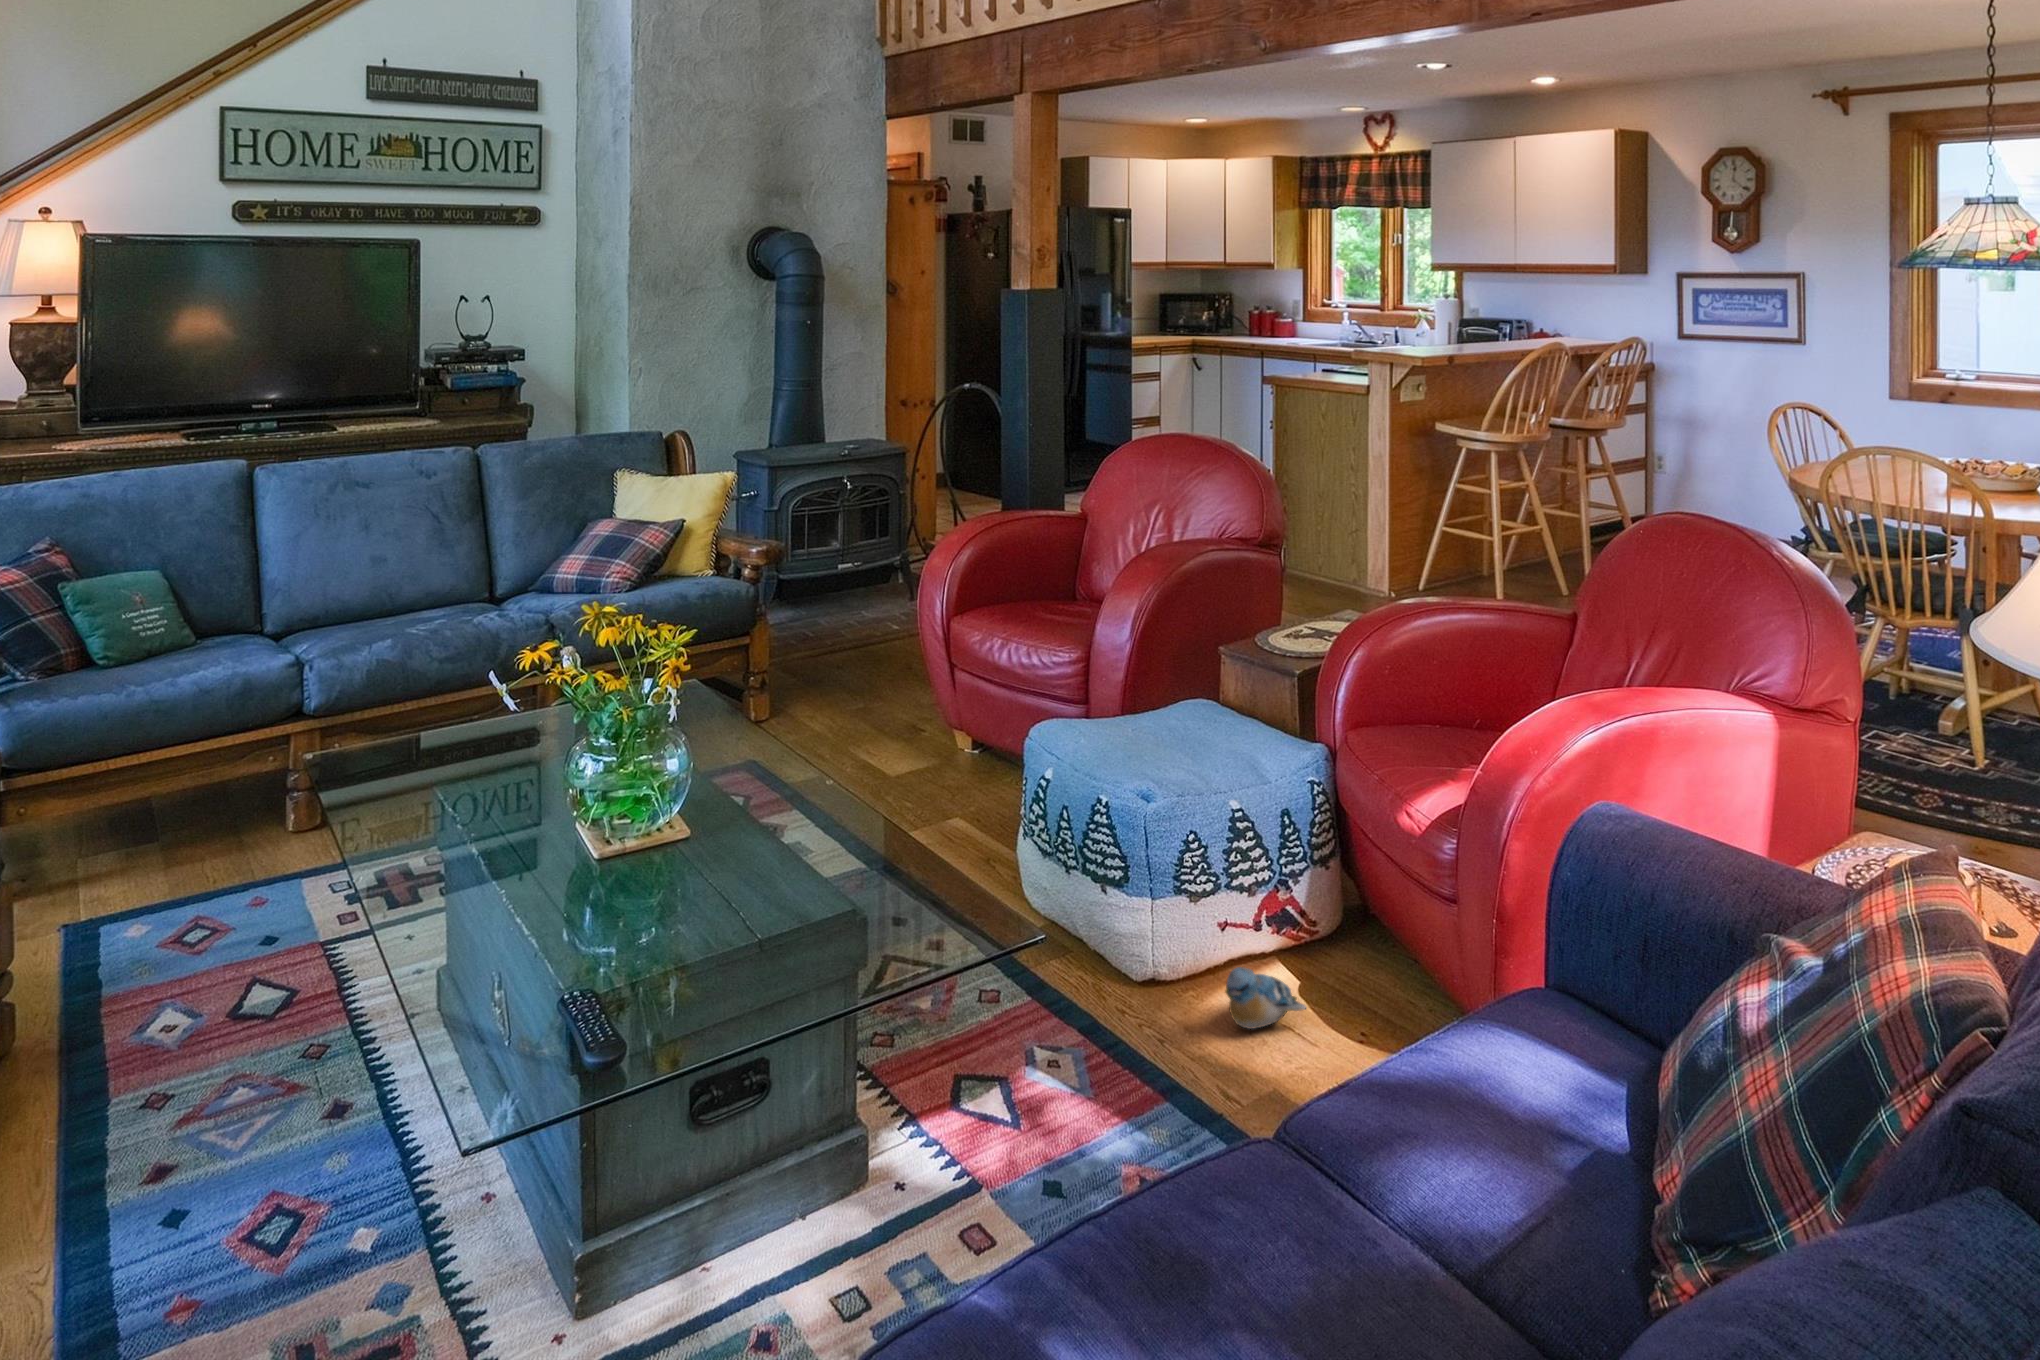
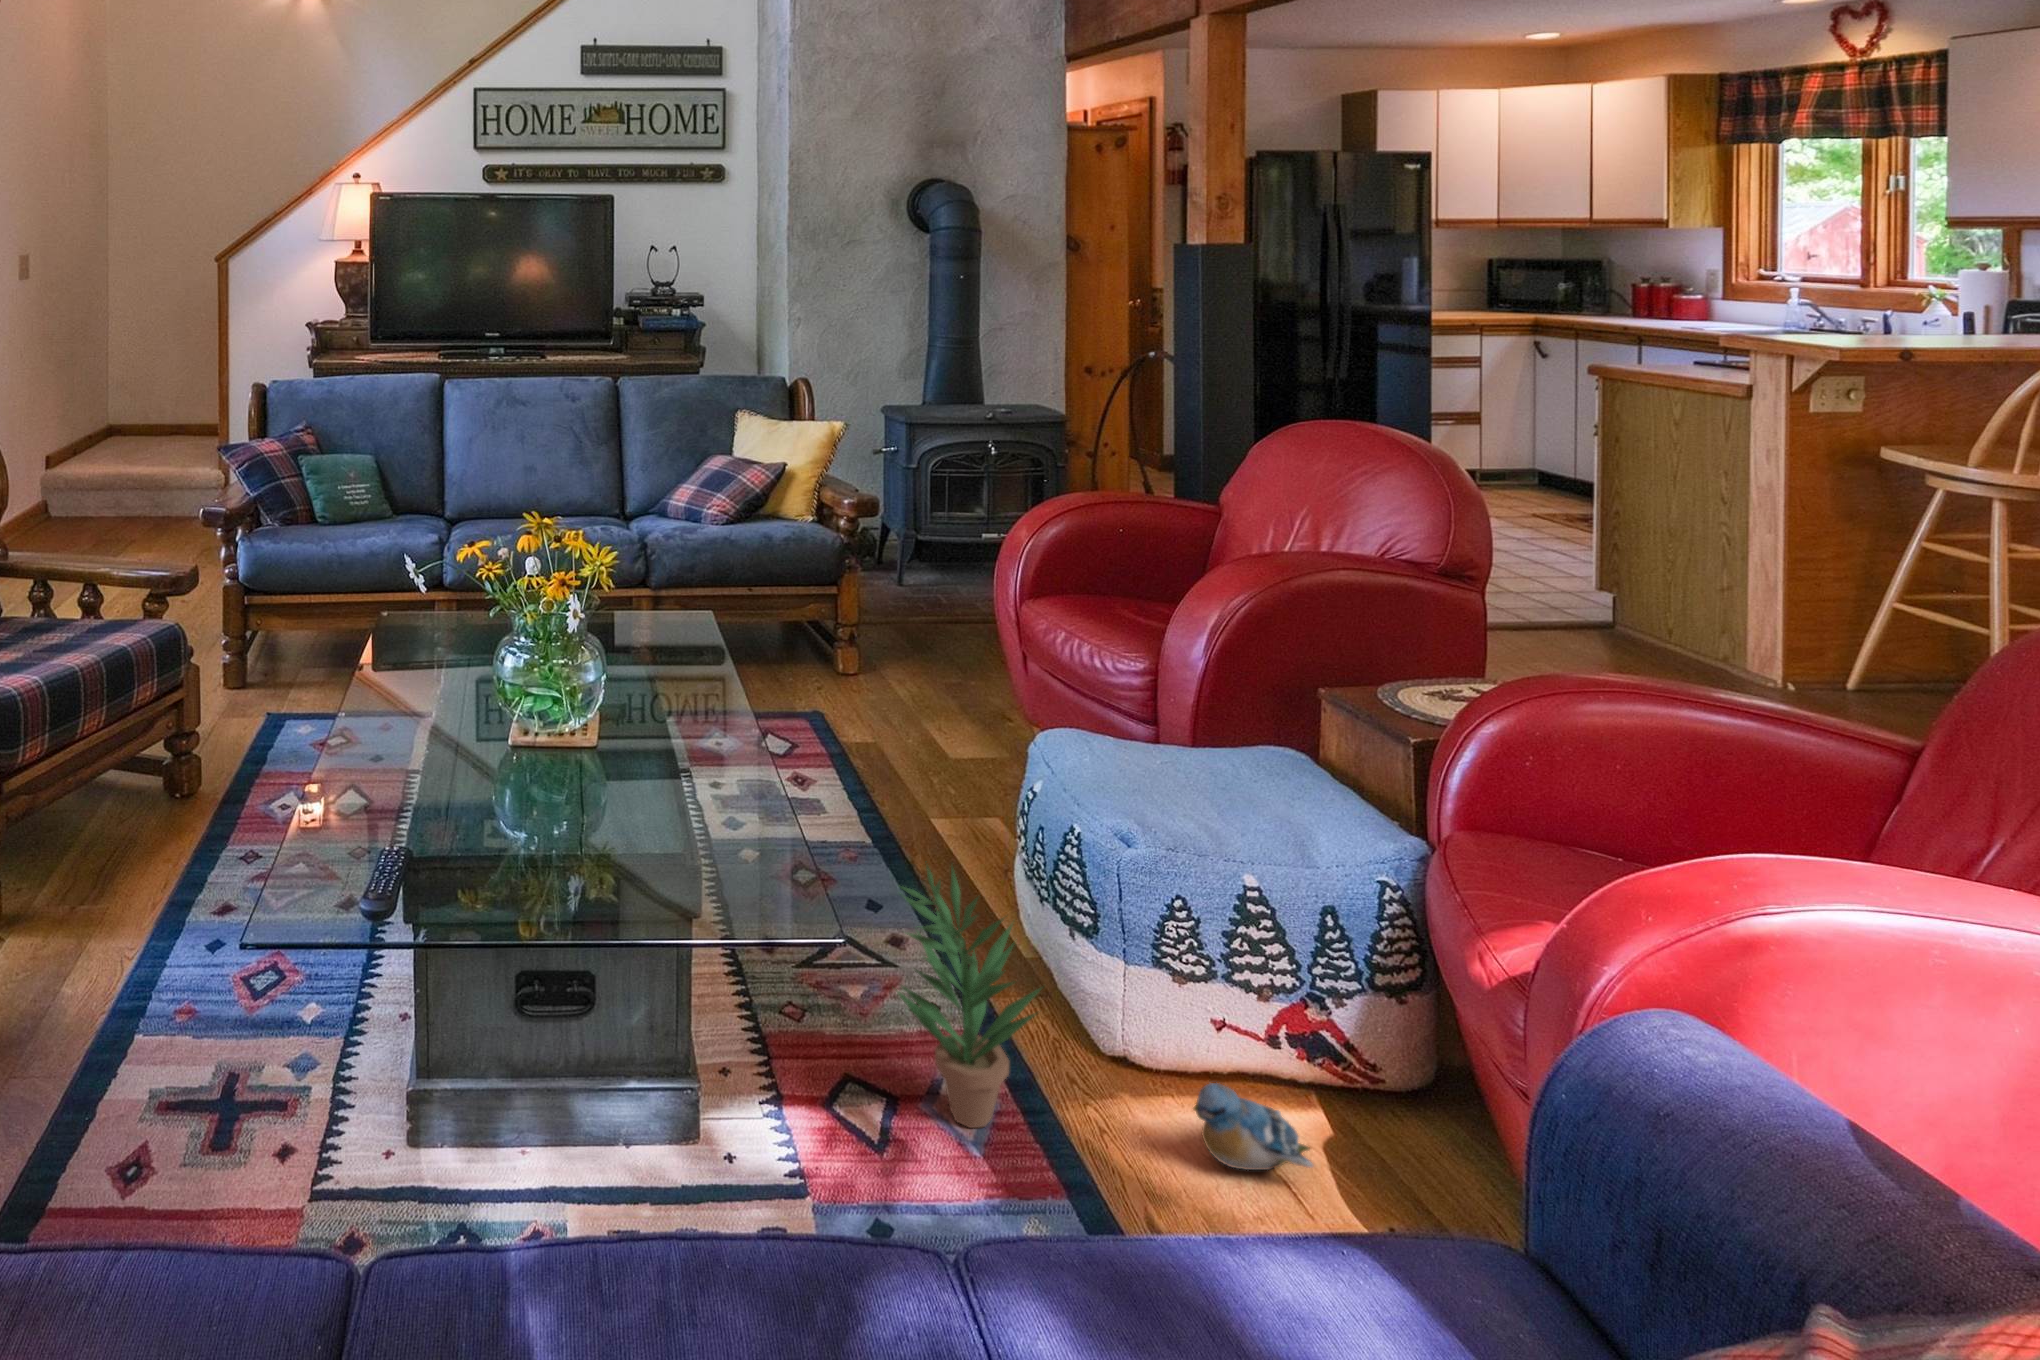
potted plant: none [988,843,1110,1066] -> present [897,861,1041,1128]

